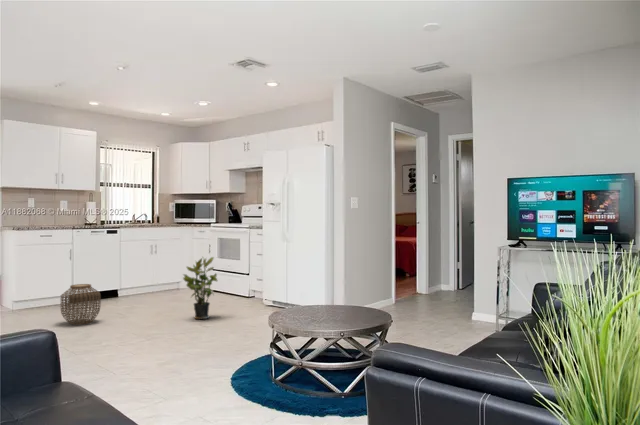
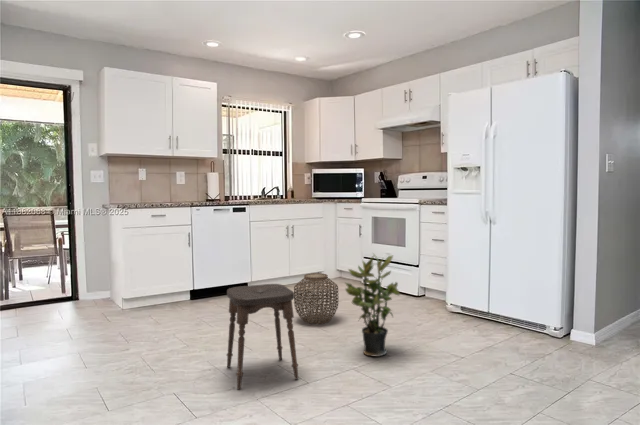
stool: none [104,275,150,333] -> present [227,284,298,389]
woven basket: present [61,284,101,325] -> present [294,273,339,324]

